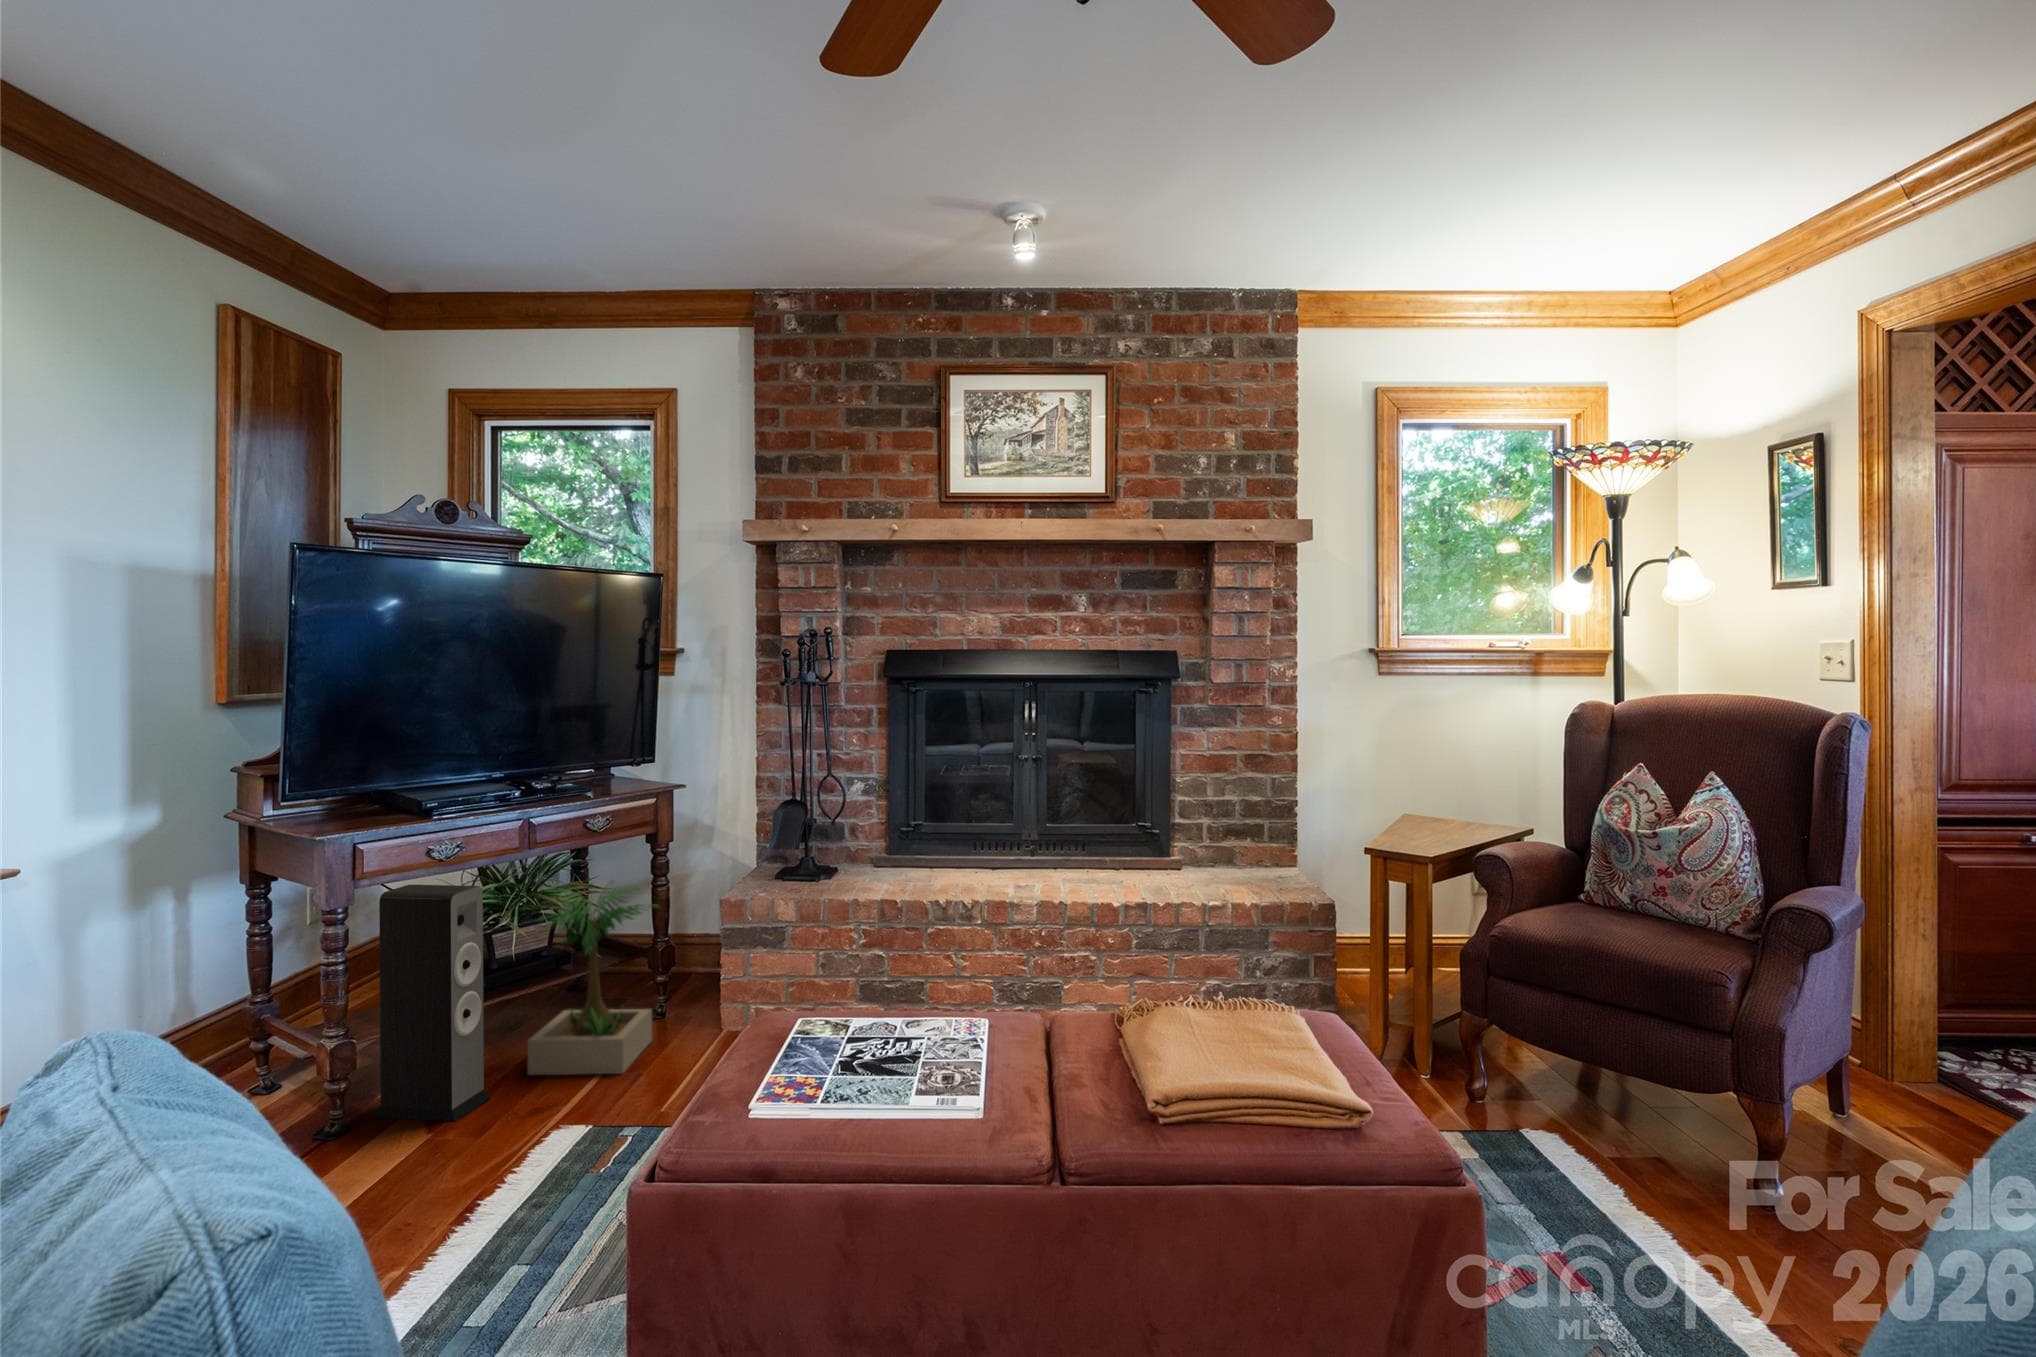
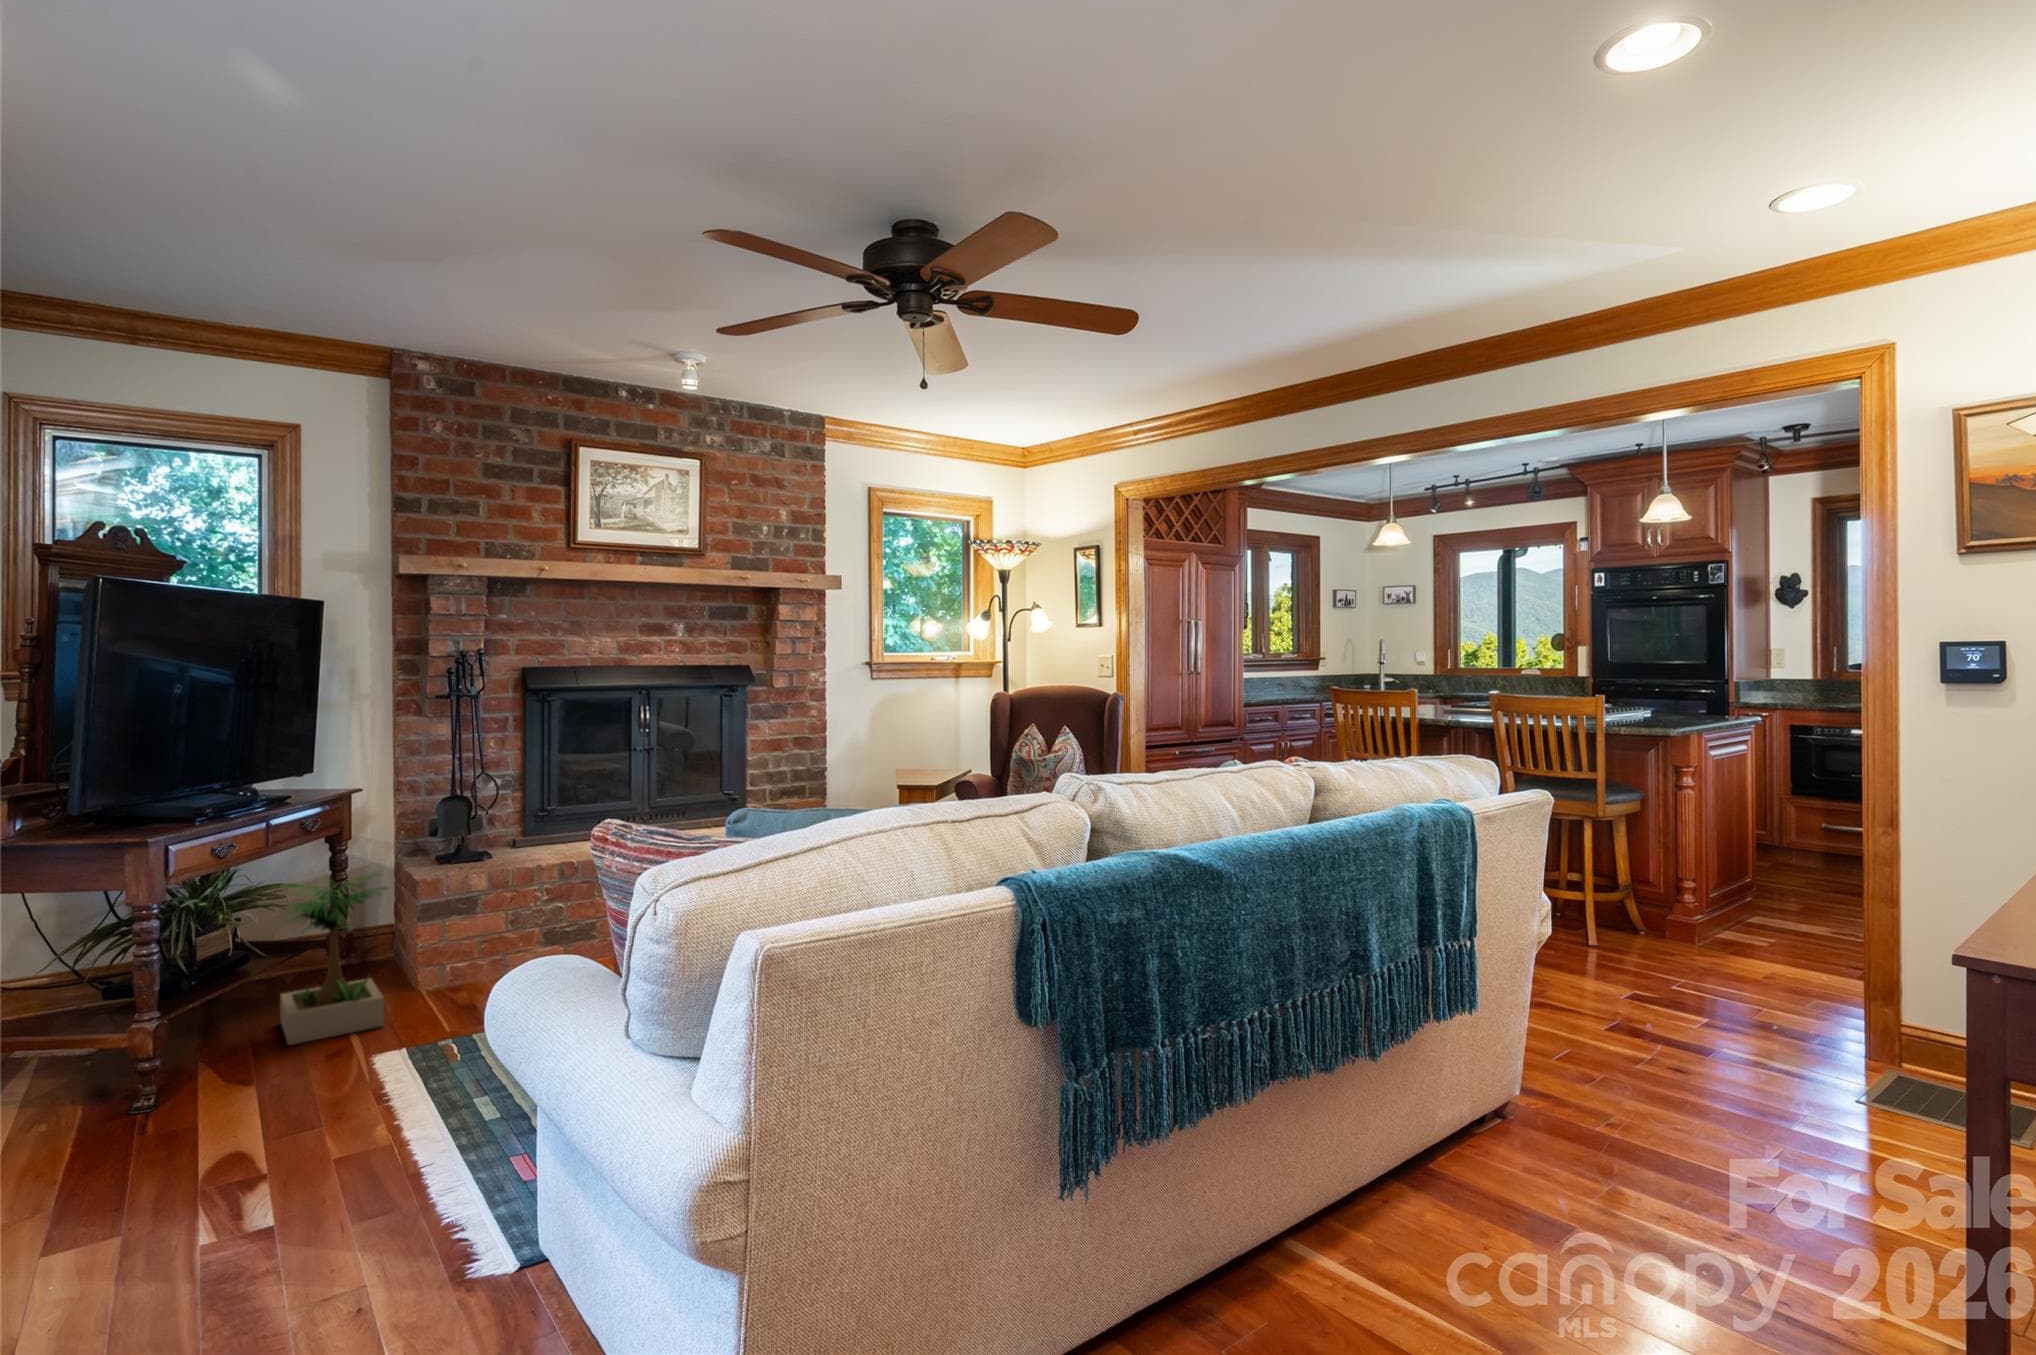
speaker: present [373,885,491,1121] -> none [183,881,284,1096]

